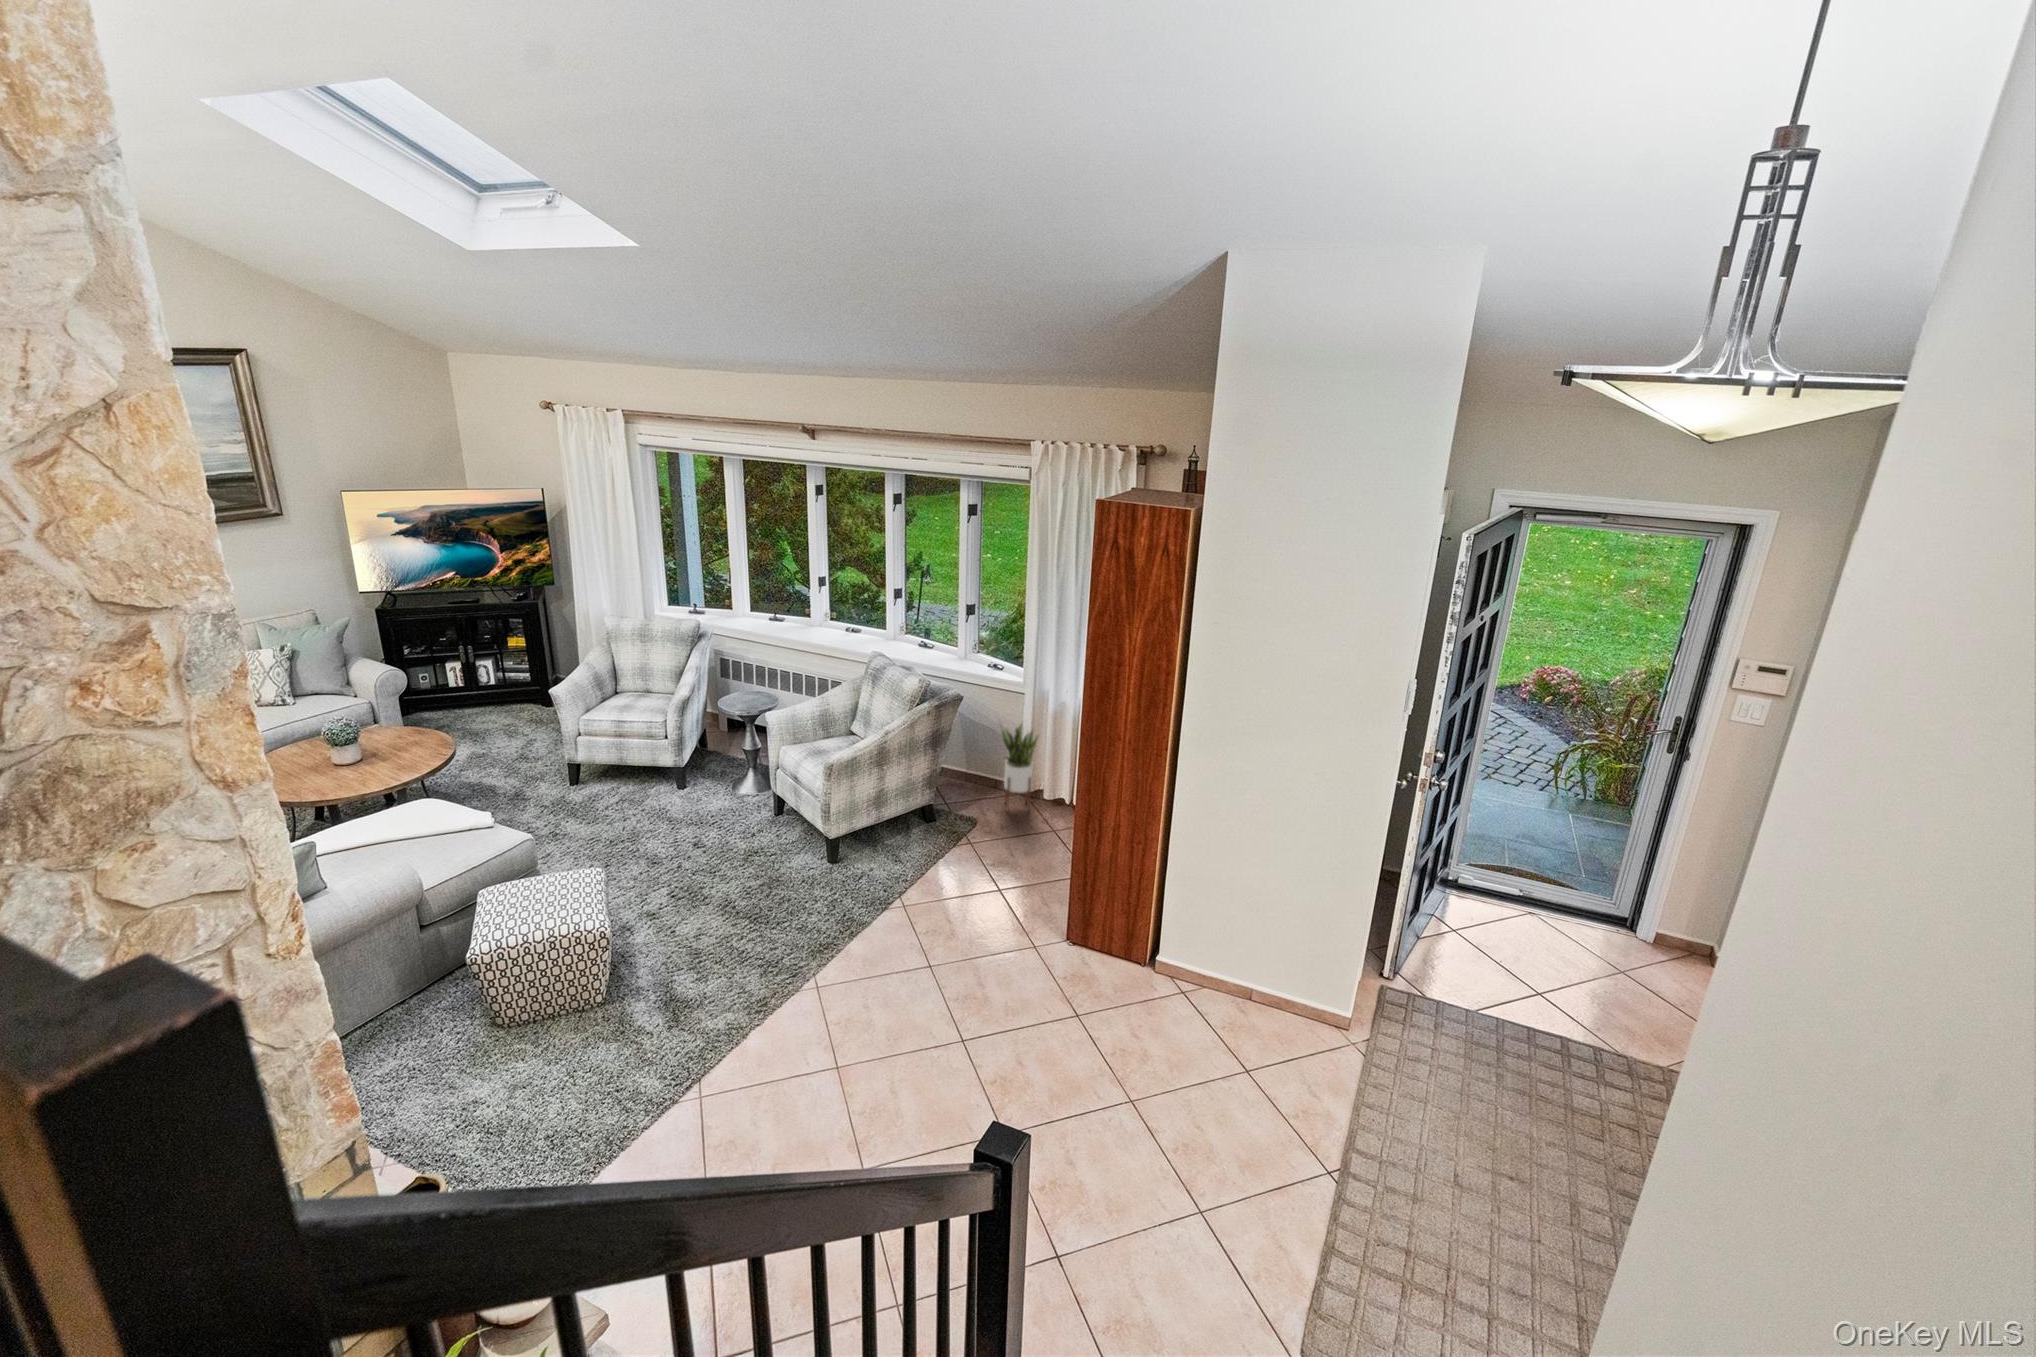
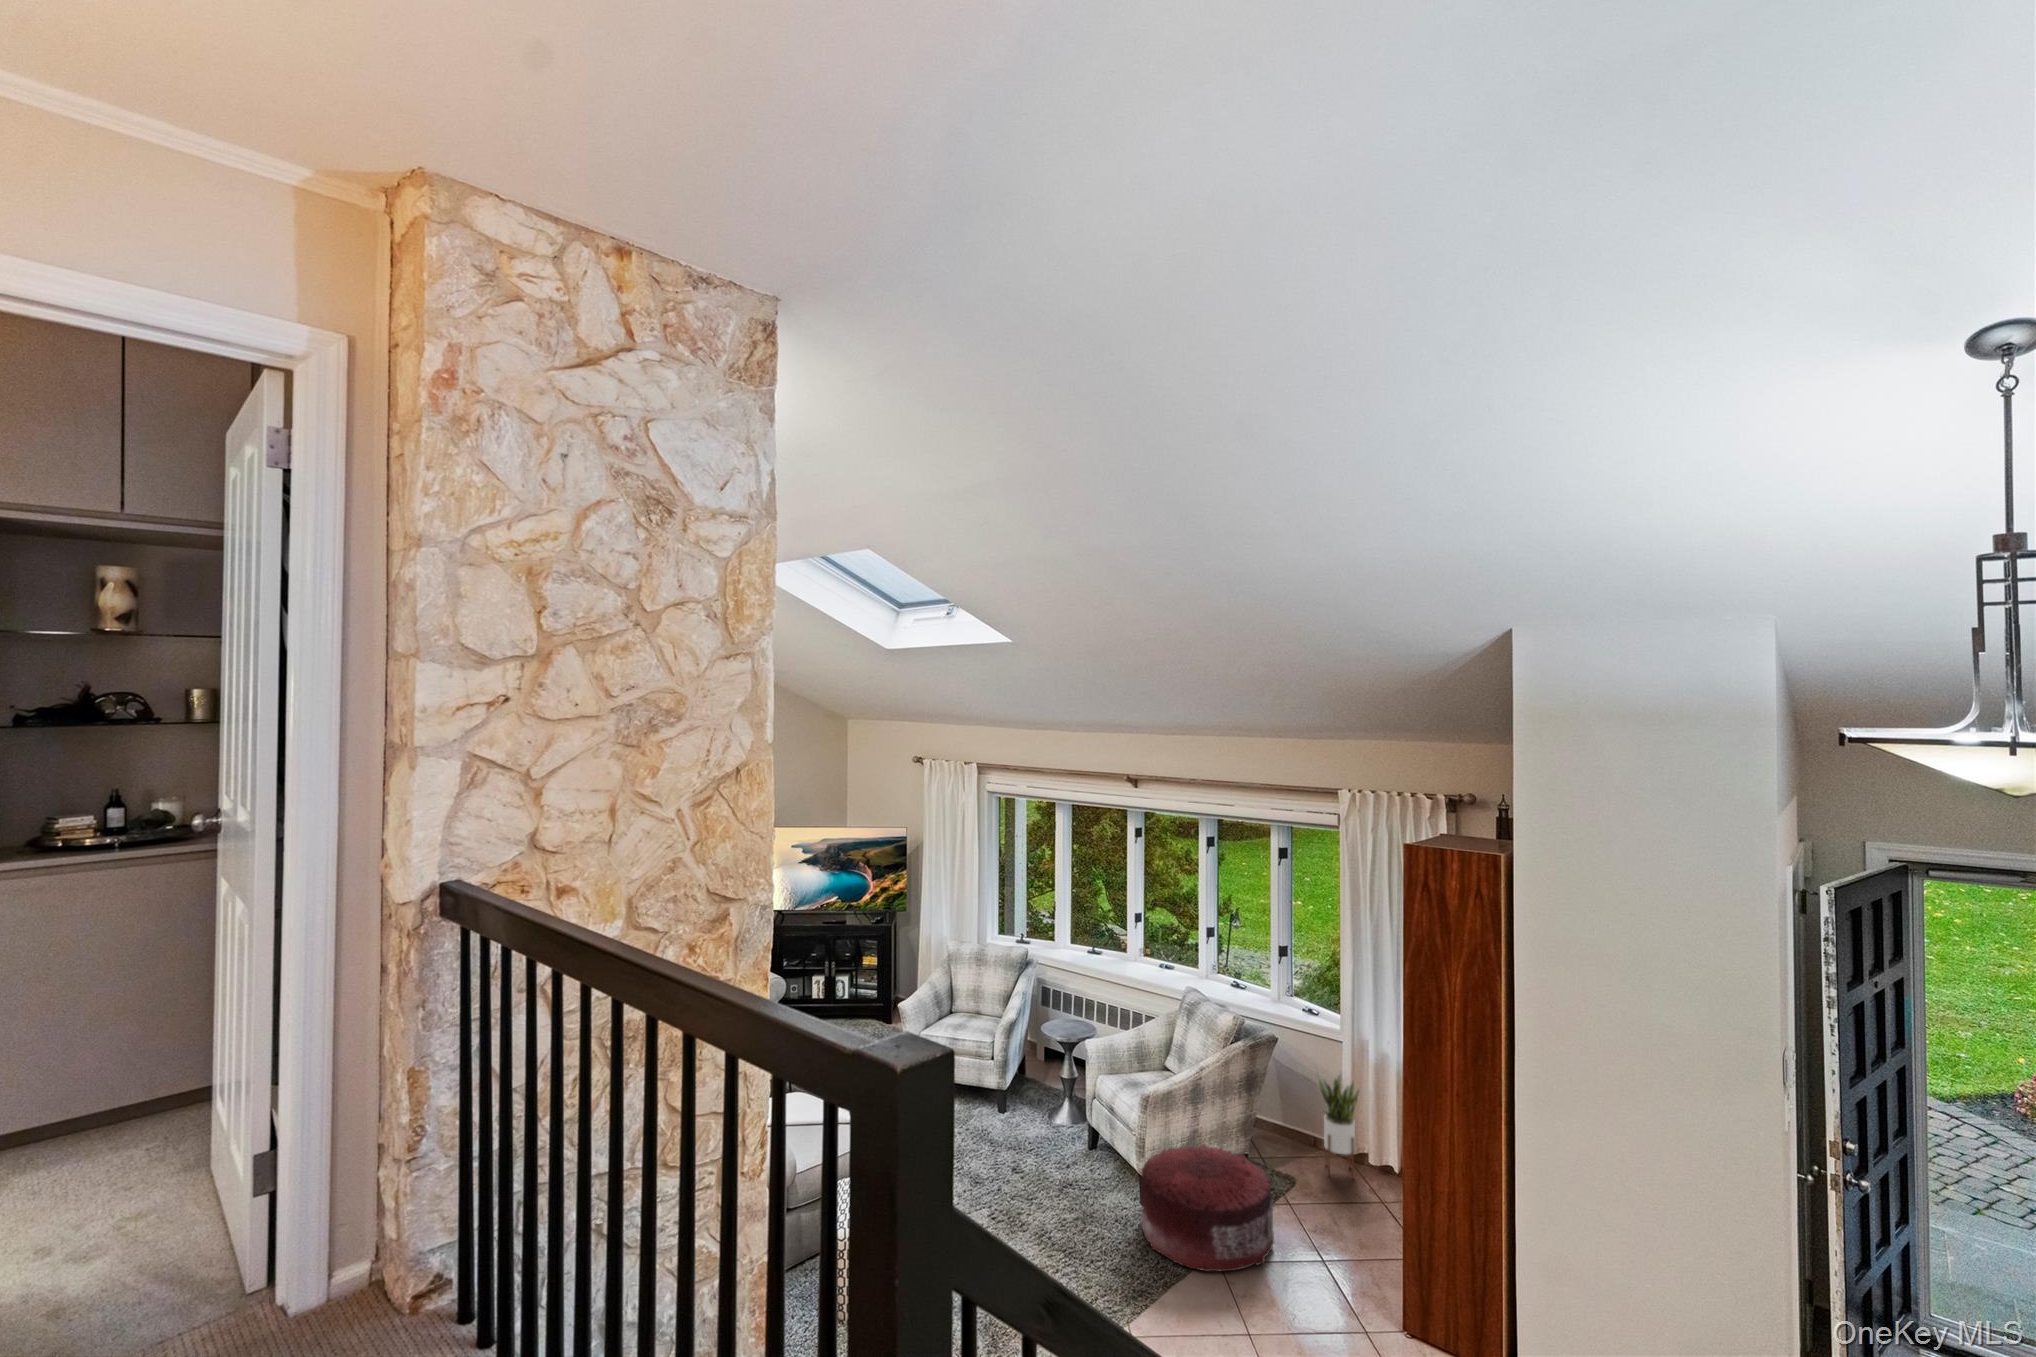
pouf: none [827,801,956,917] -> present [1141,1144,1275,1272]

